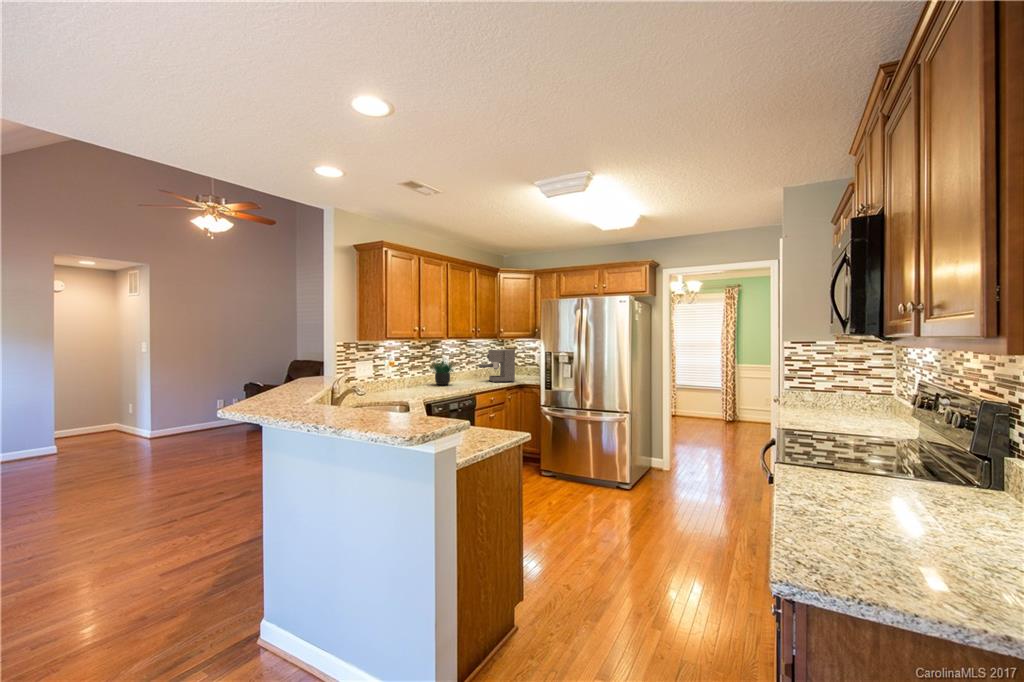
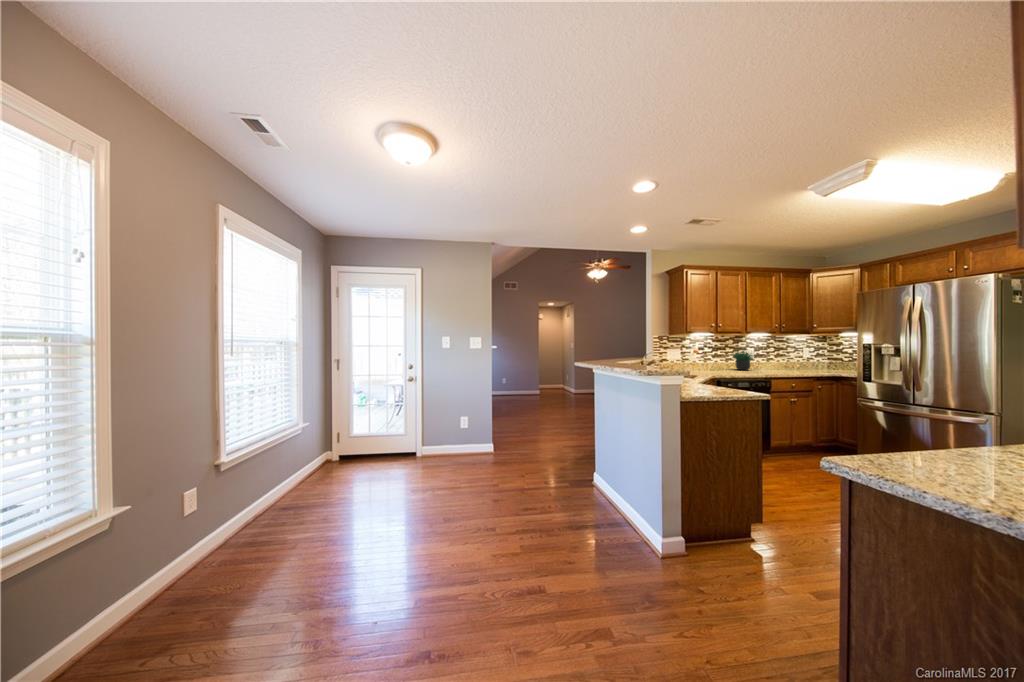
coffee maker: present [479,349,515,382] -> none [785,343,828,373]

